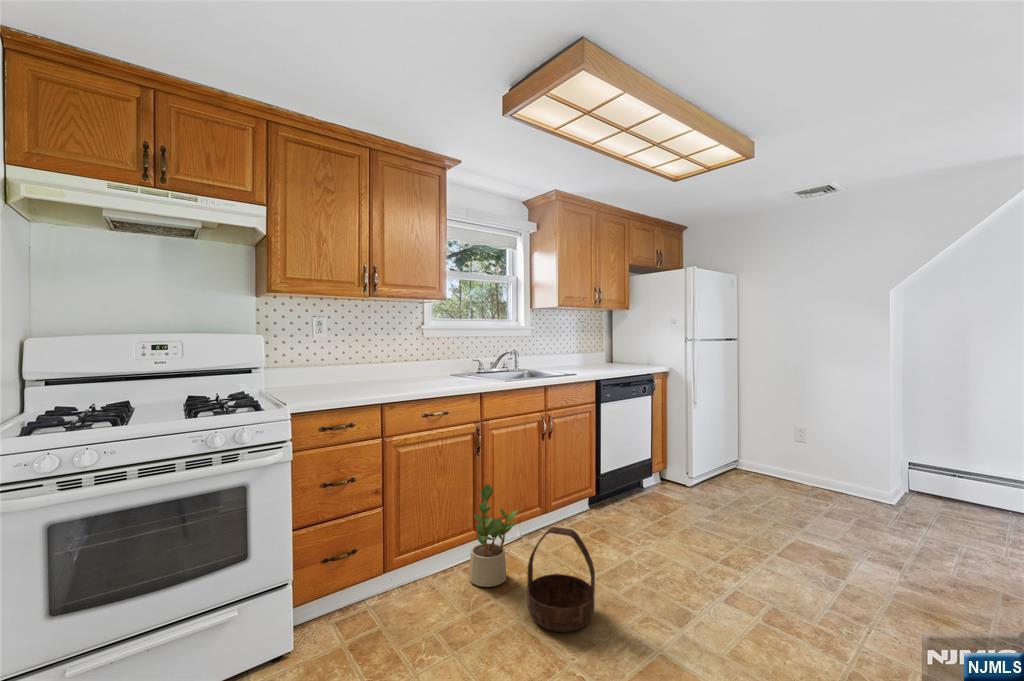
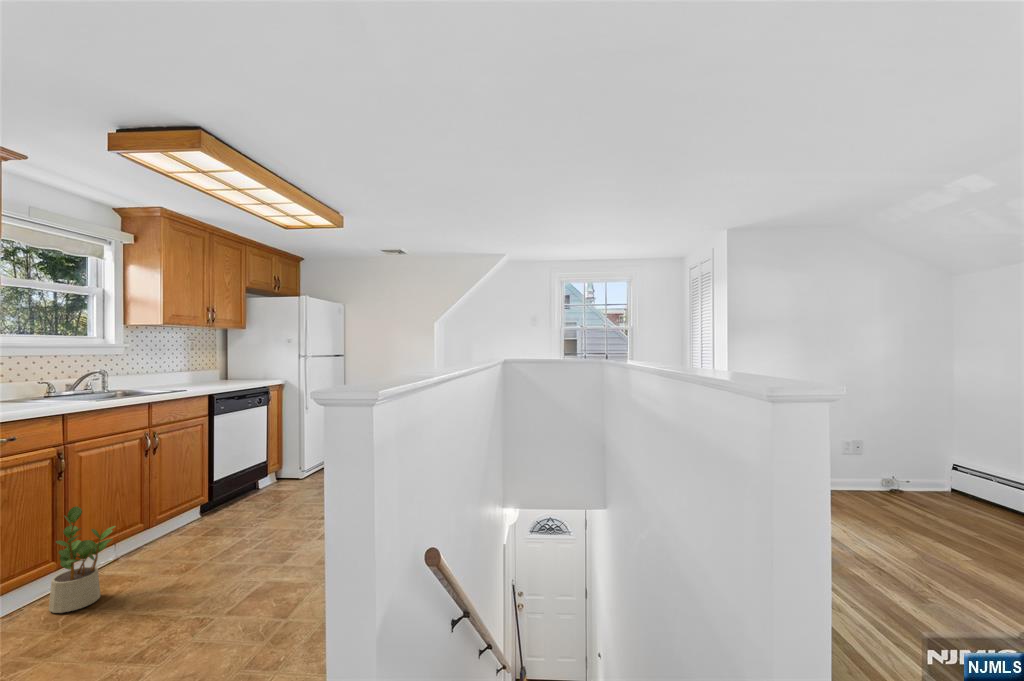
basket: present [527,527,595,632] -> none [128,525,202,620]

